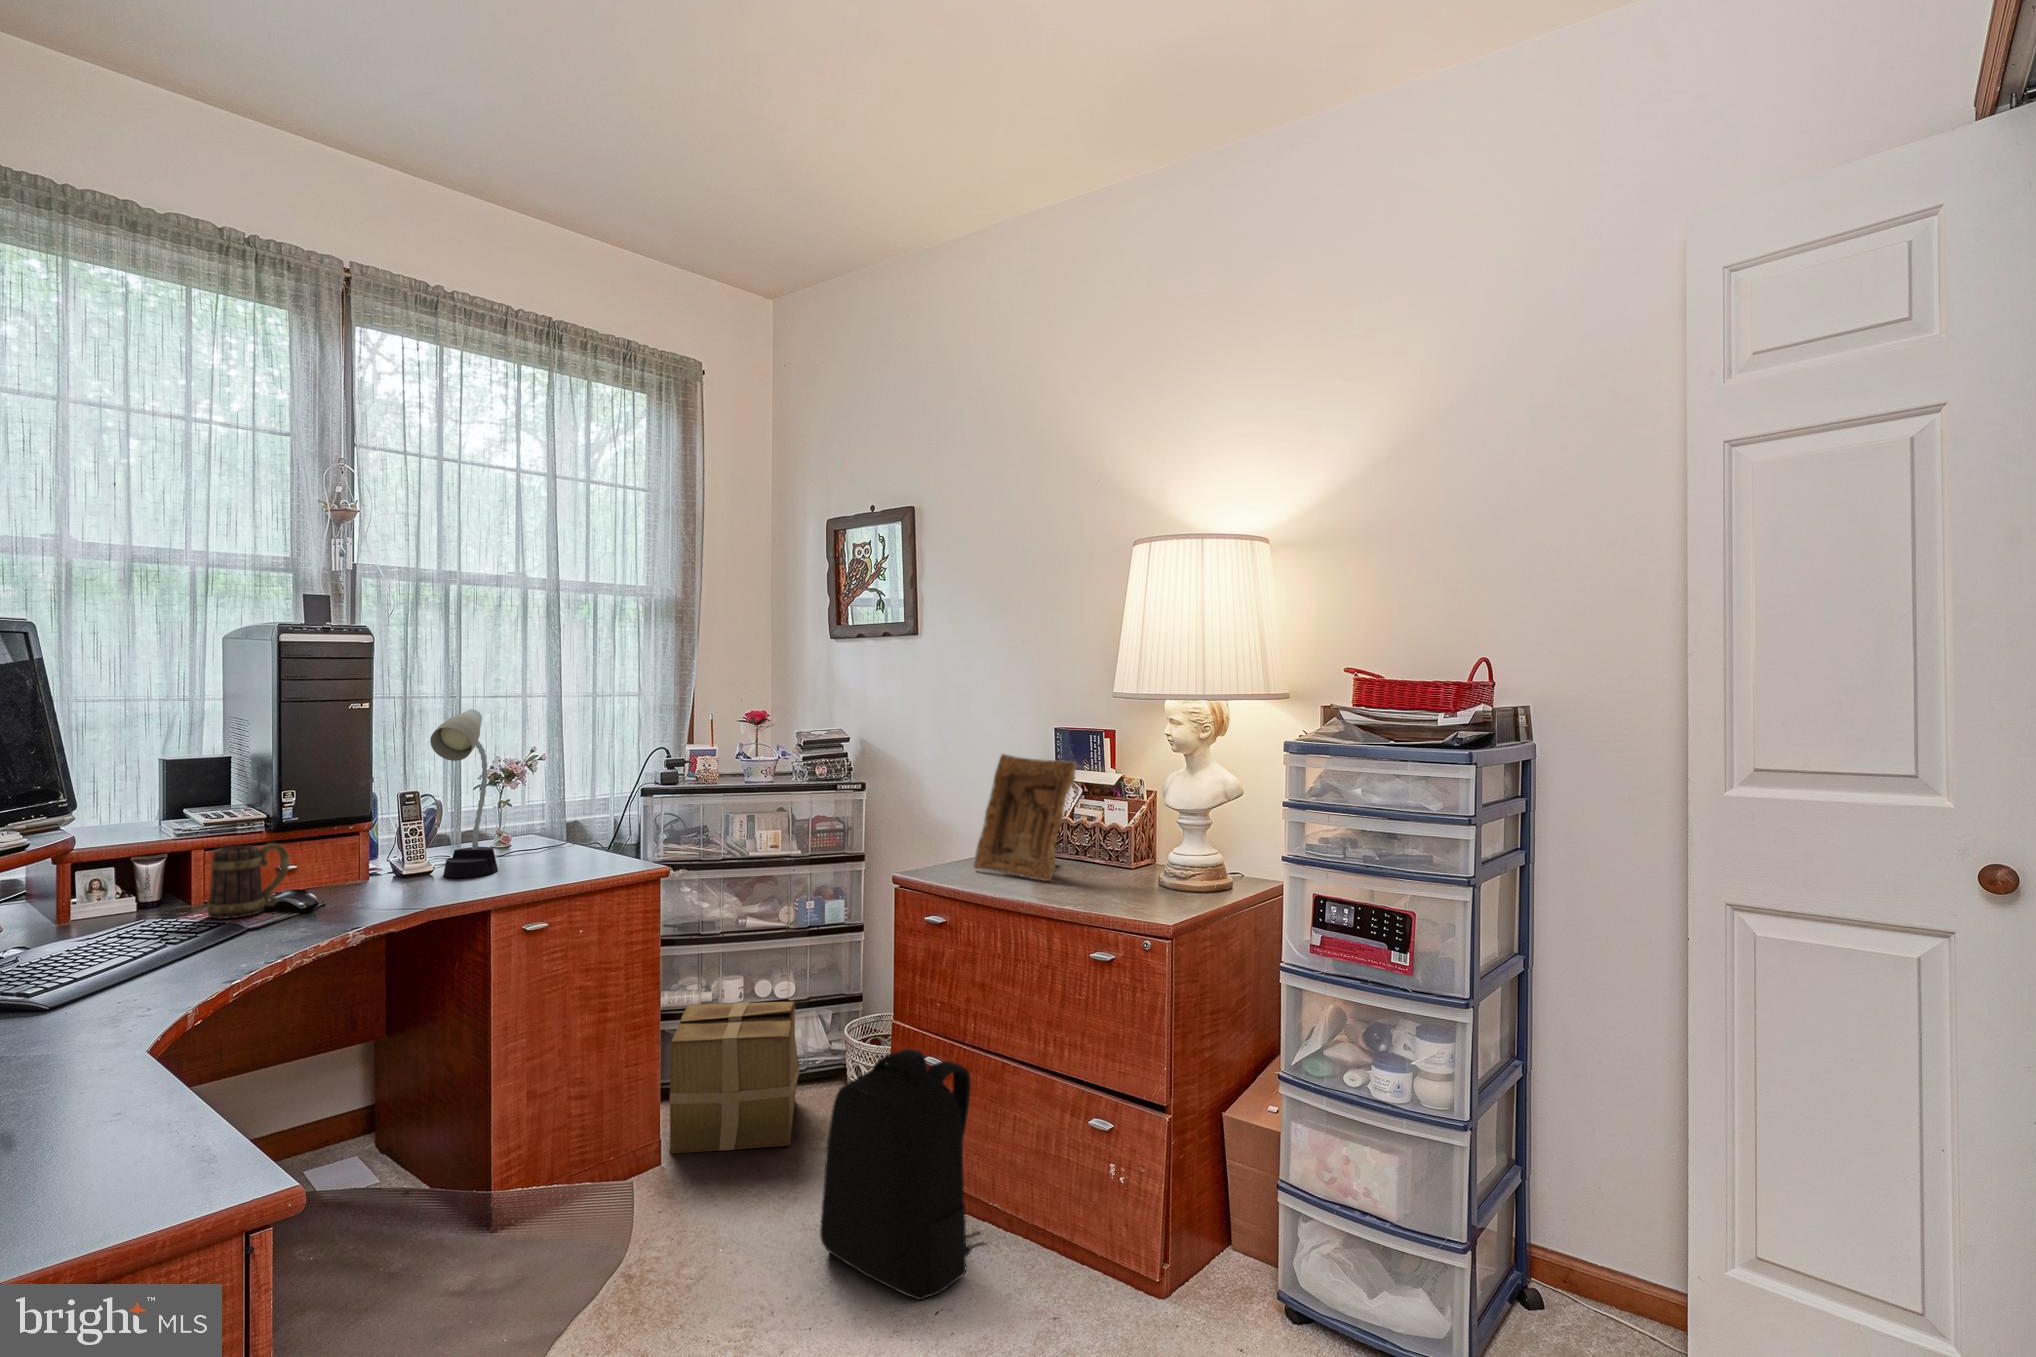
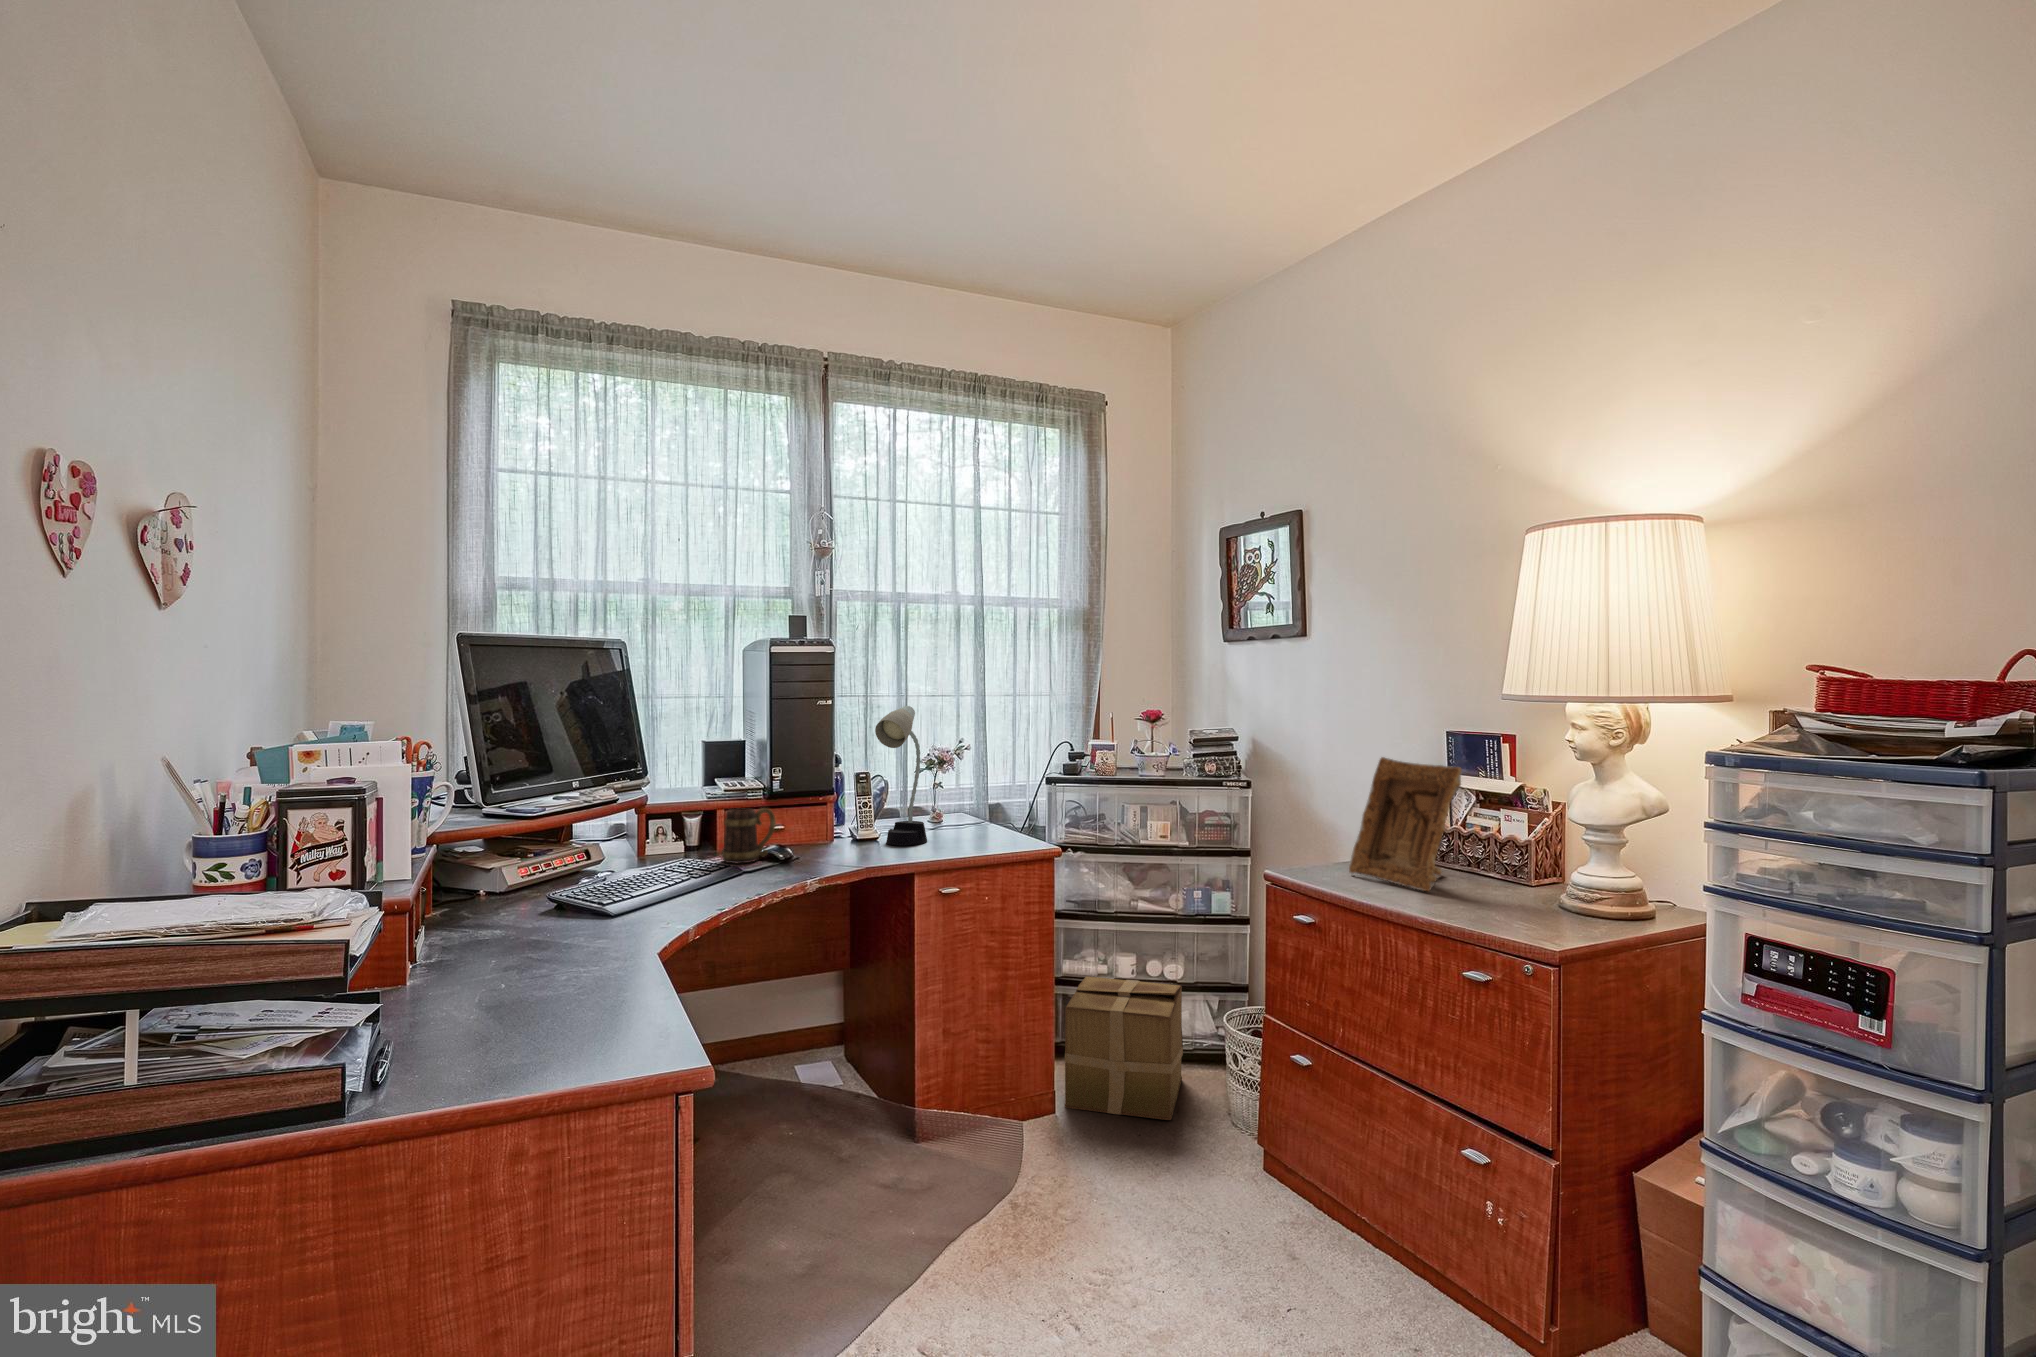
backpack: present [820,1049,981,1300] -> none [1185,1044,1350,1296]

